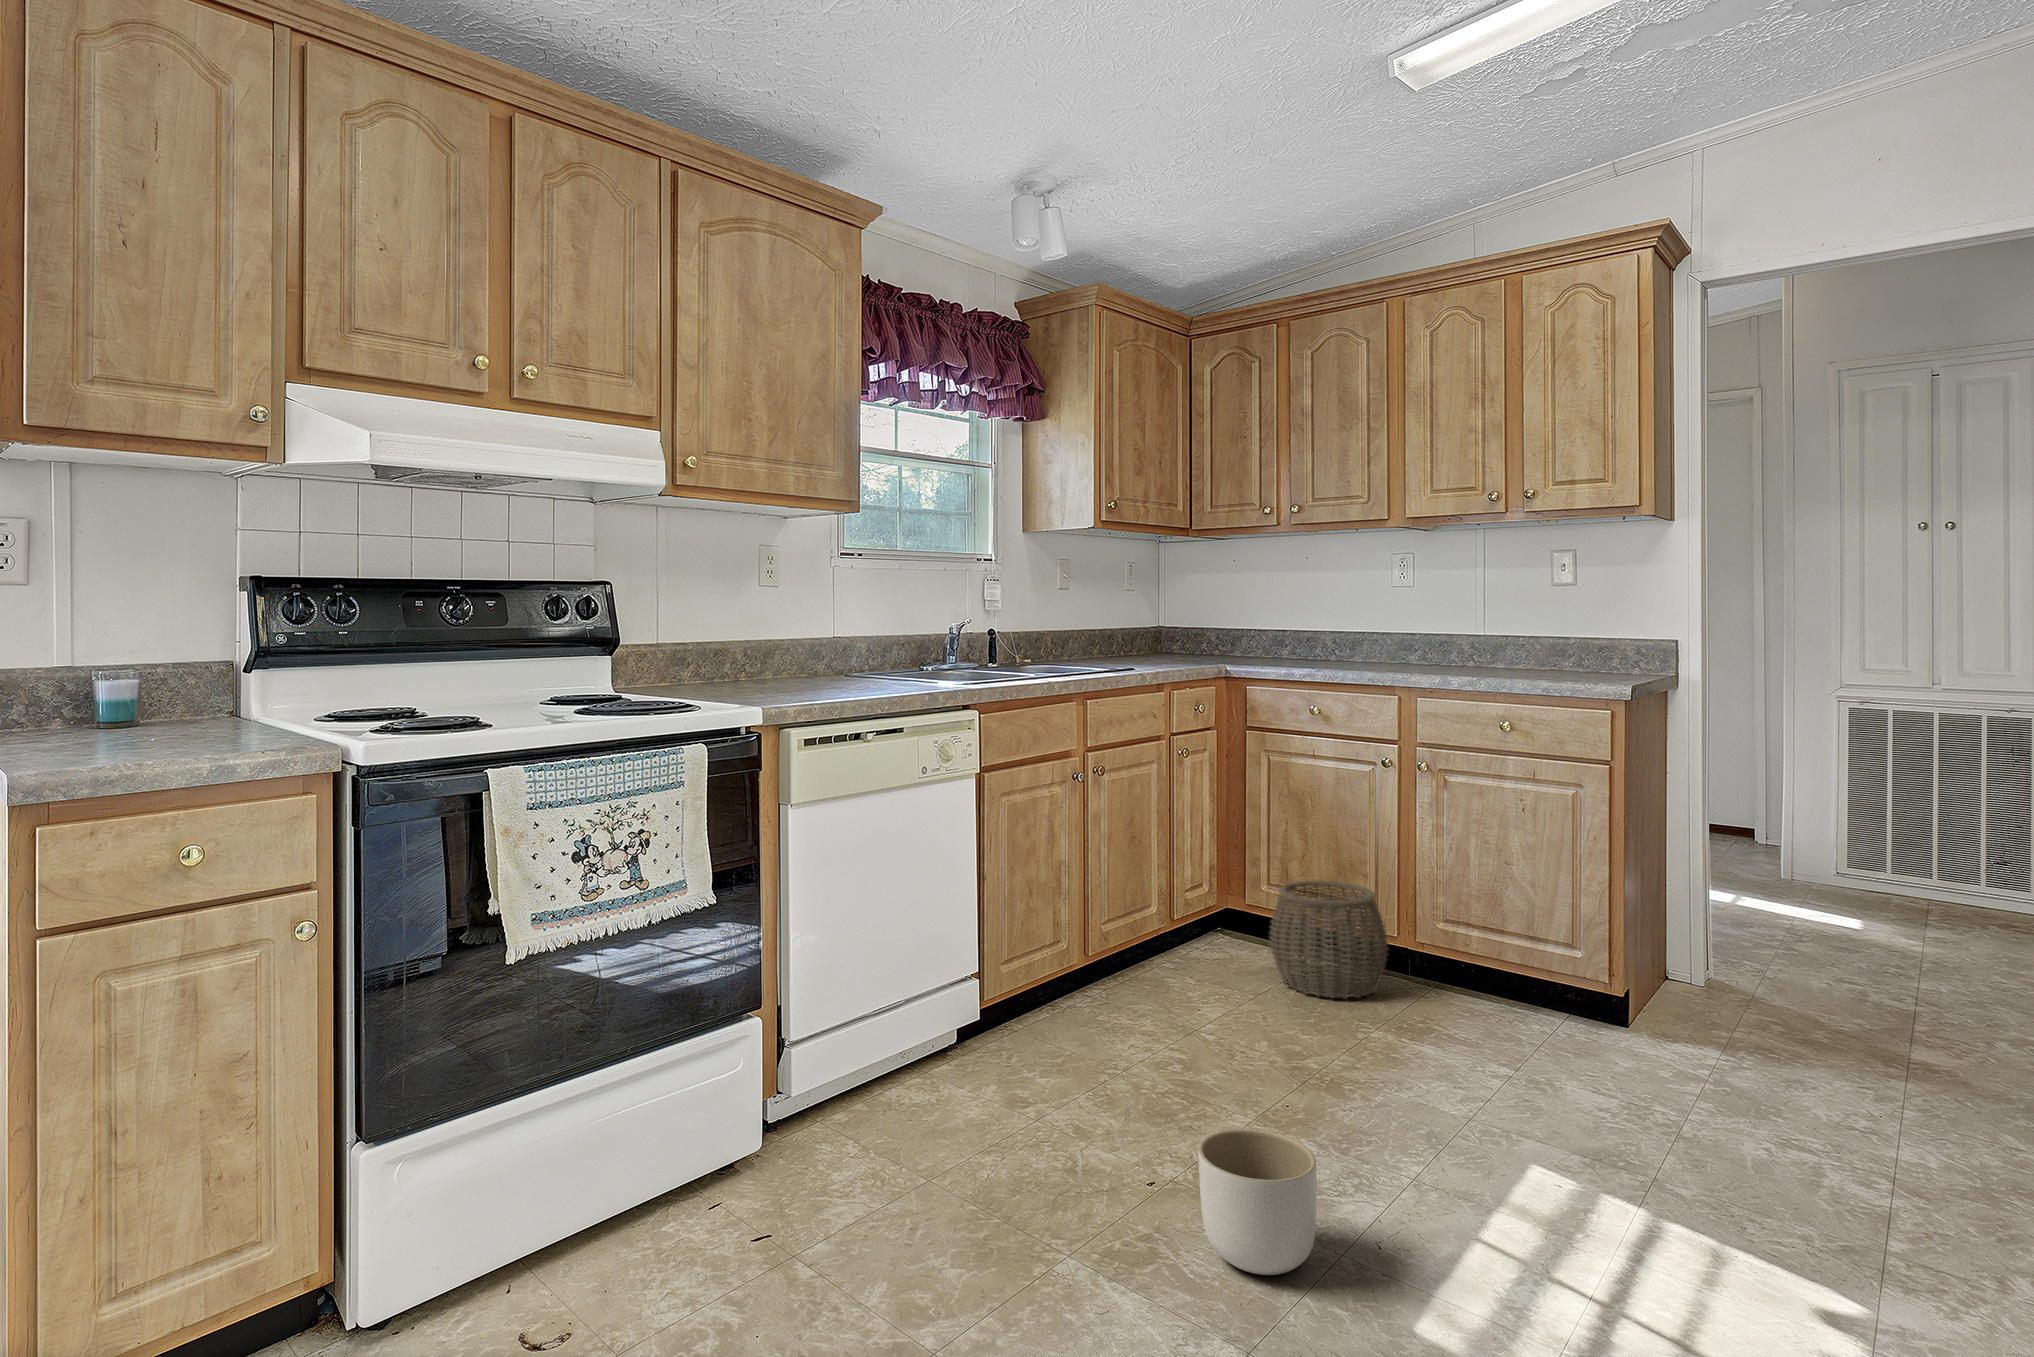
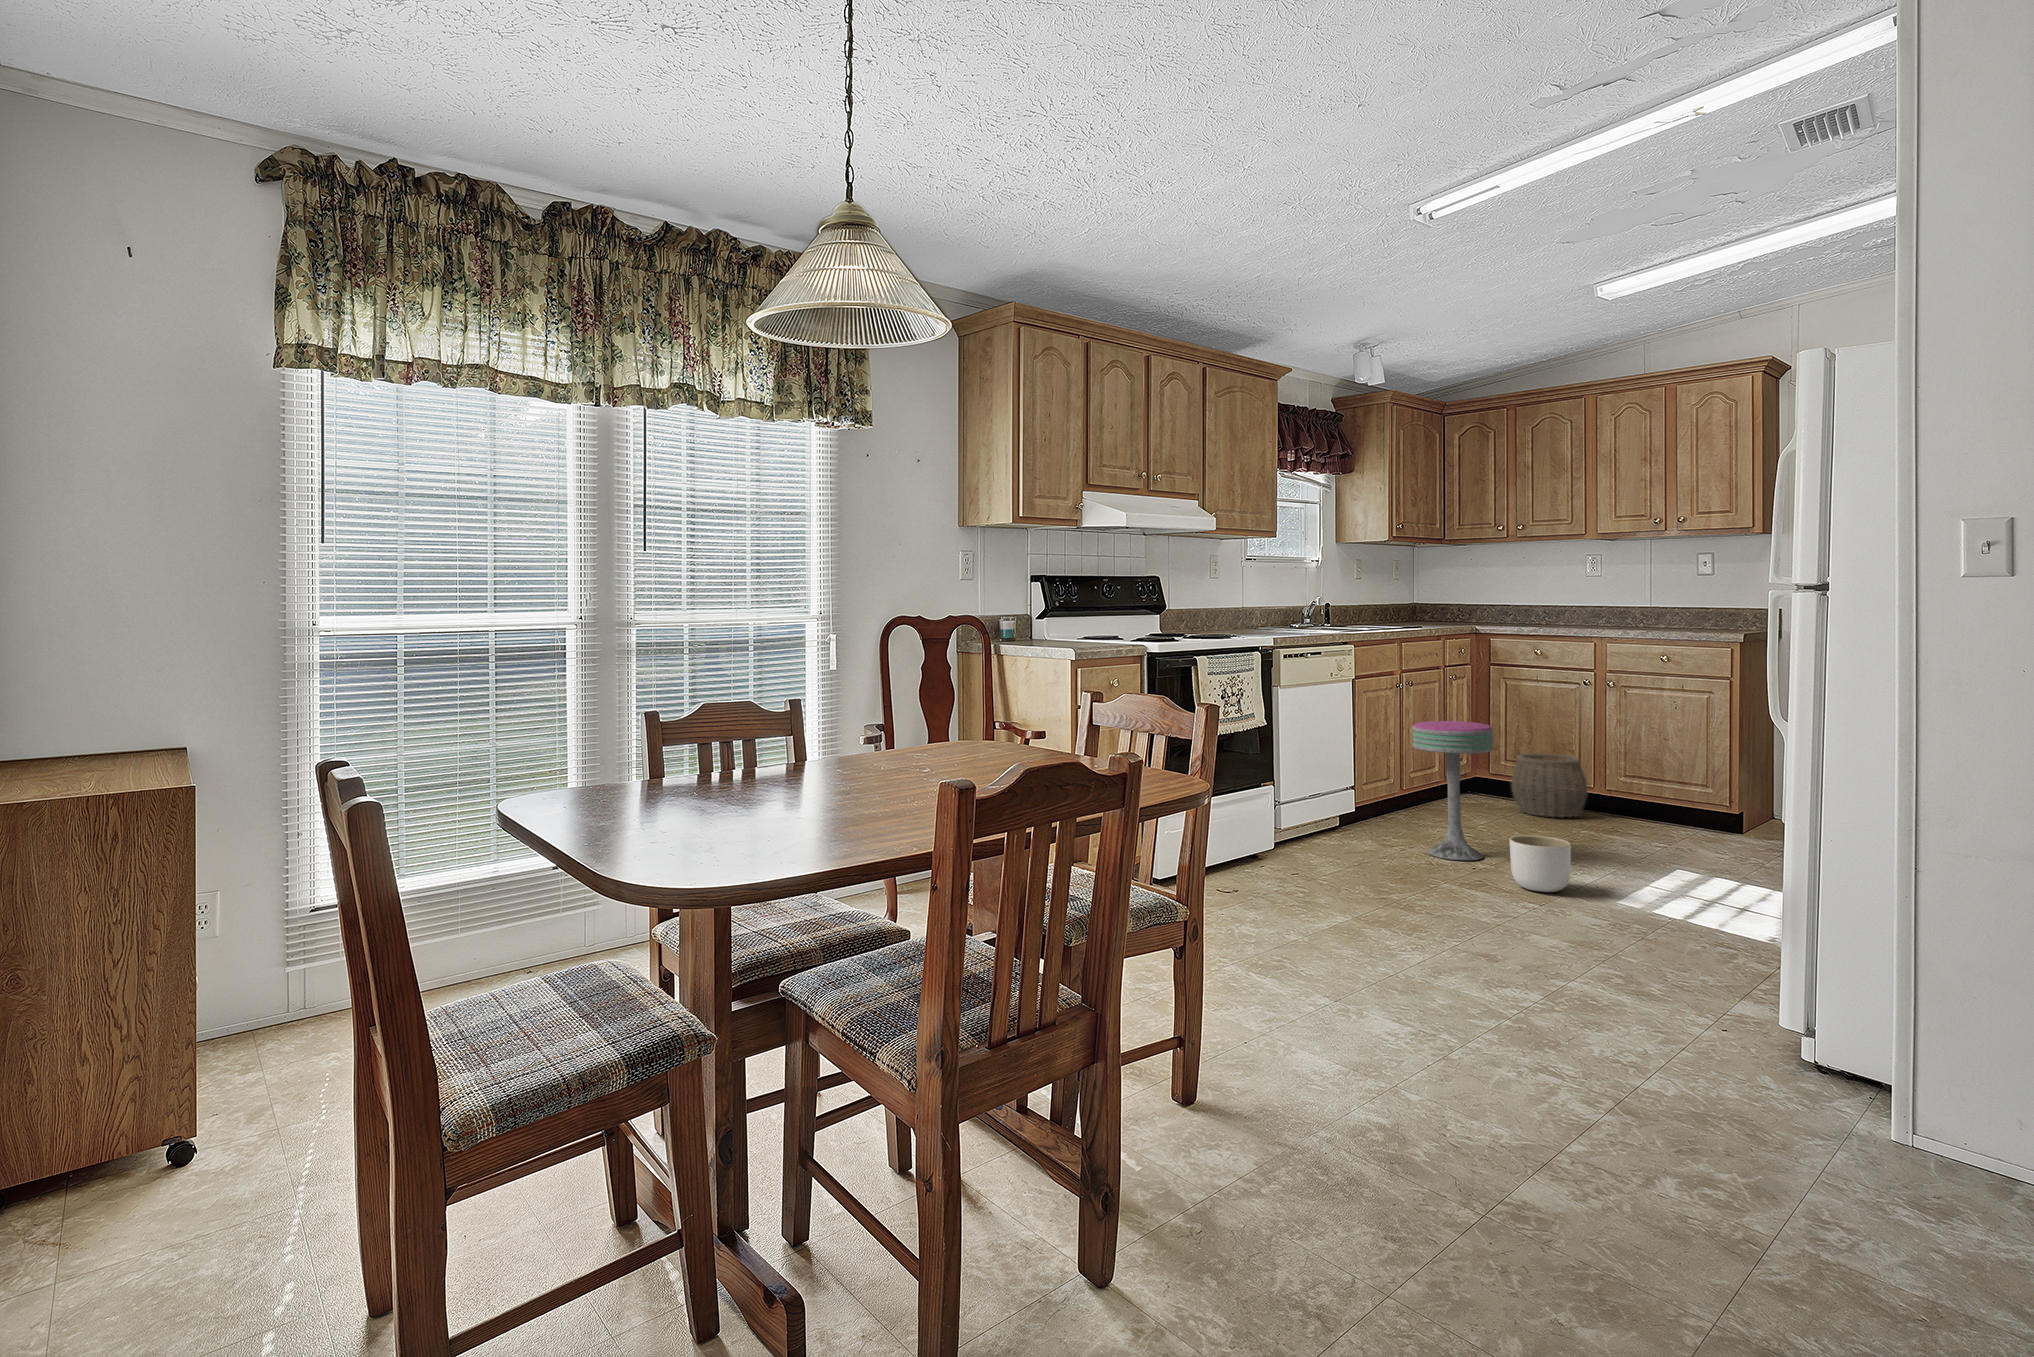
bar stool: none [1054,859,1196,1151] -> present [1412,721,1494,861]

